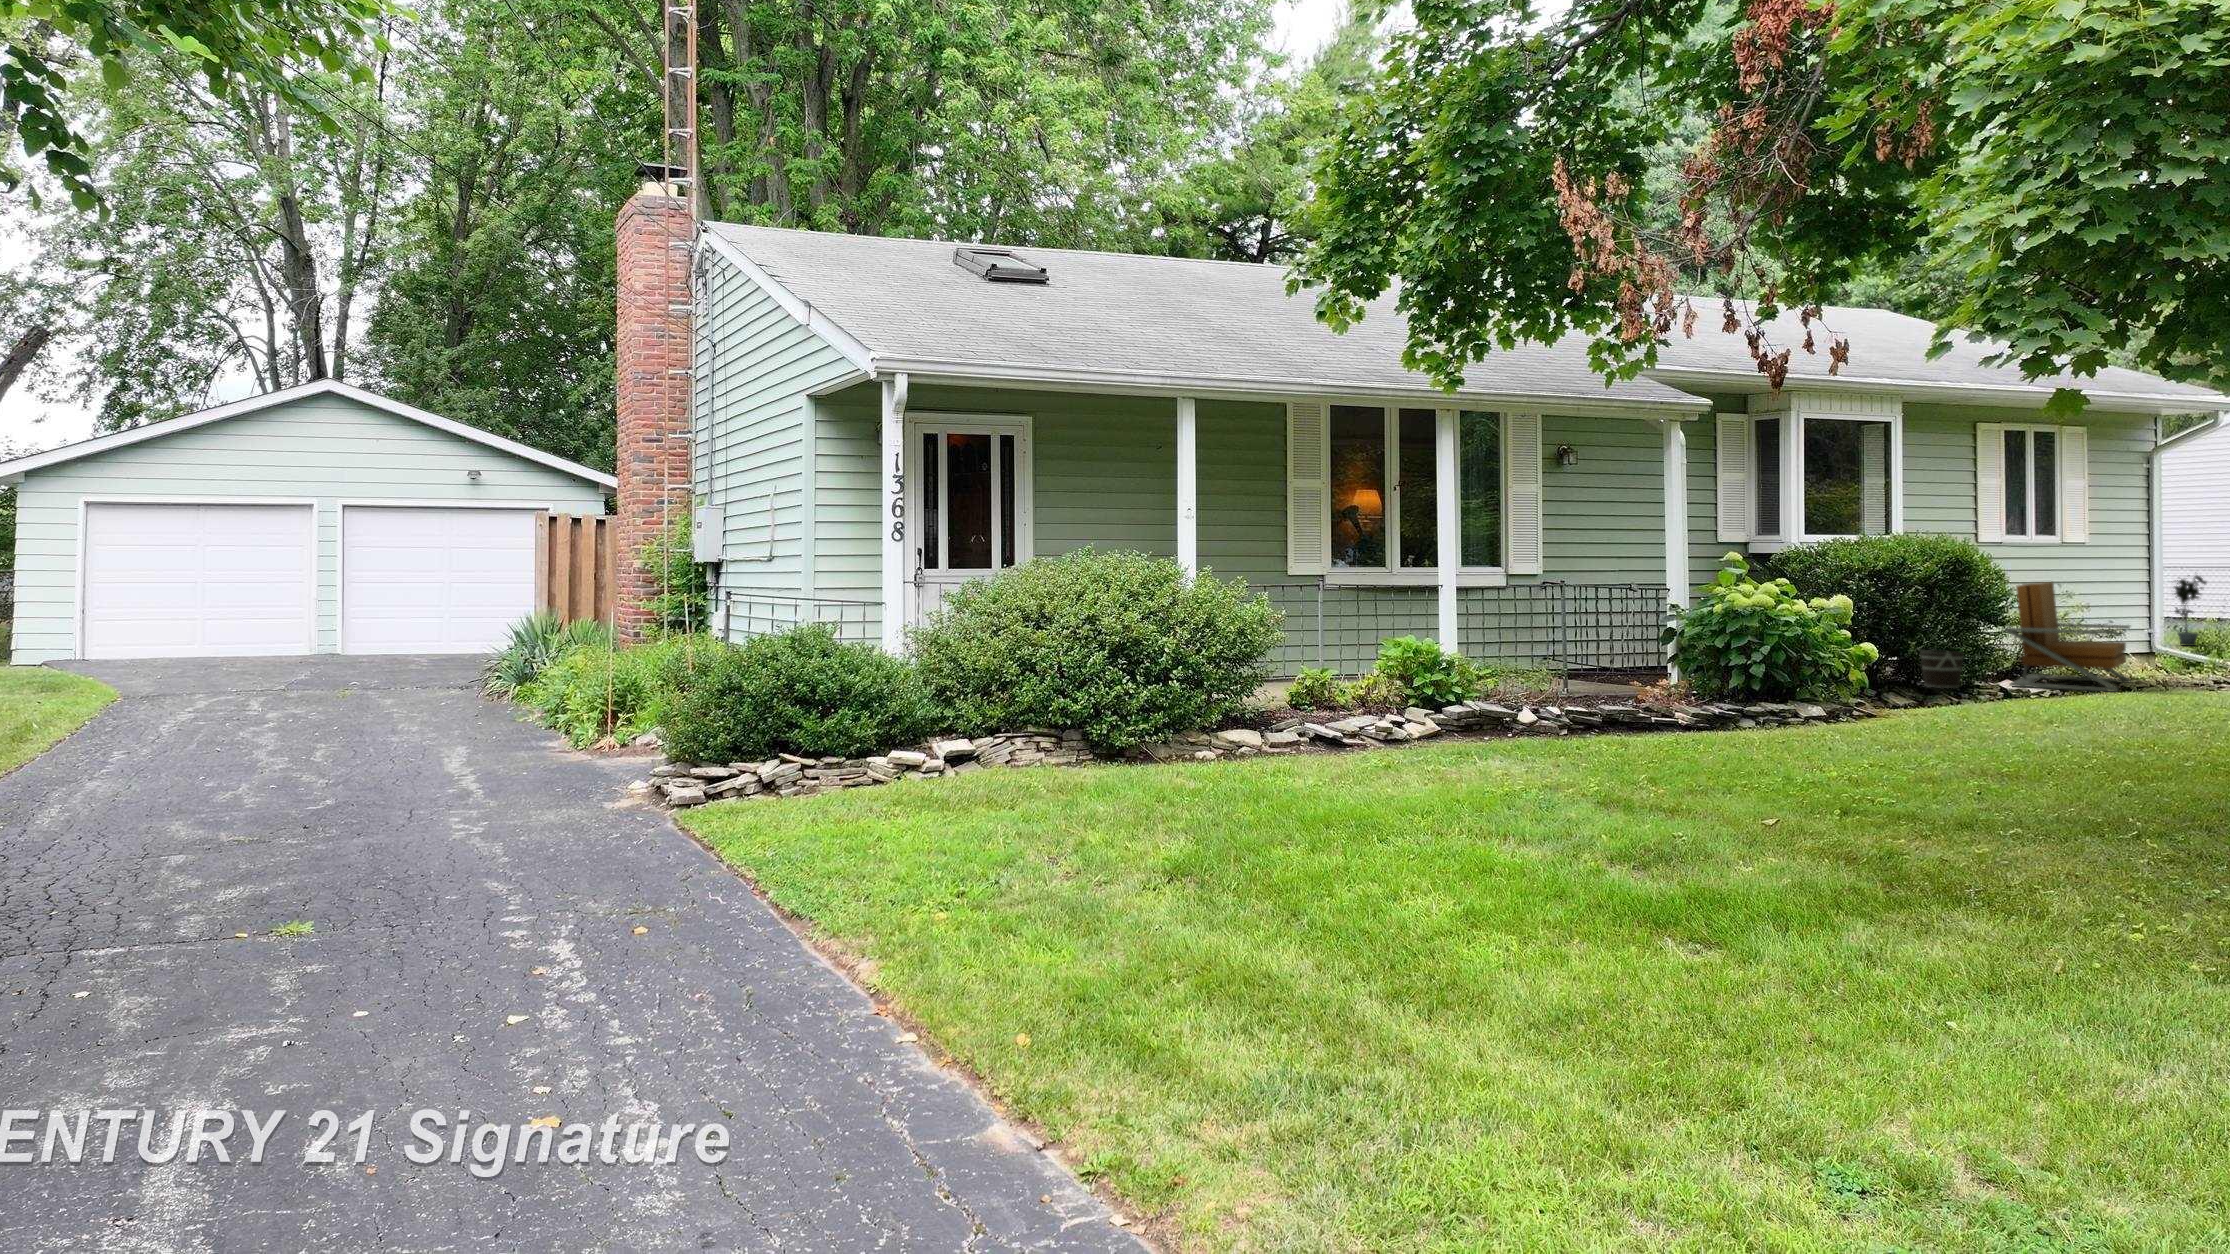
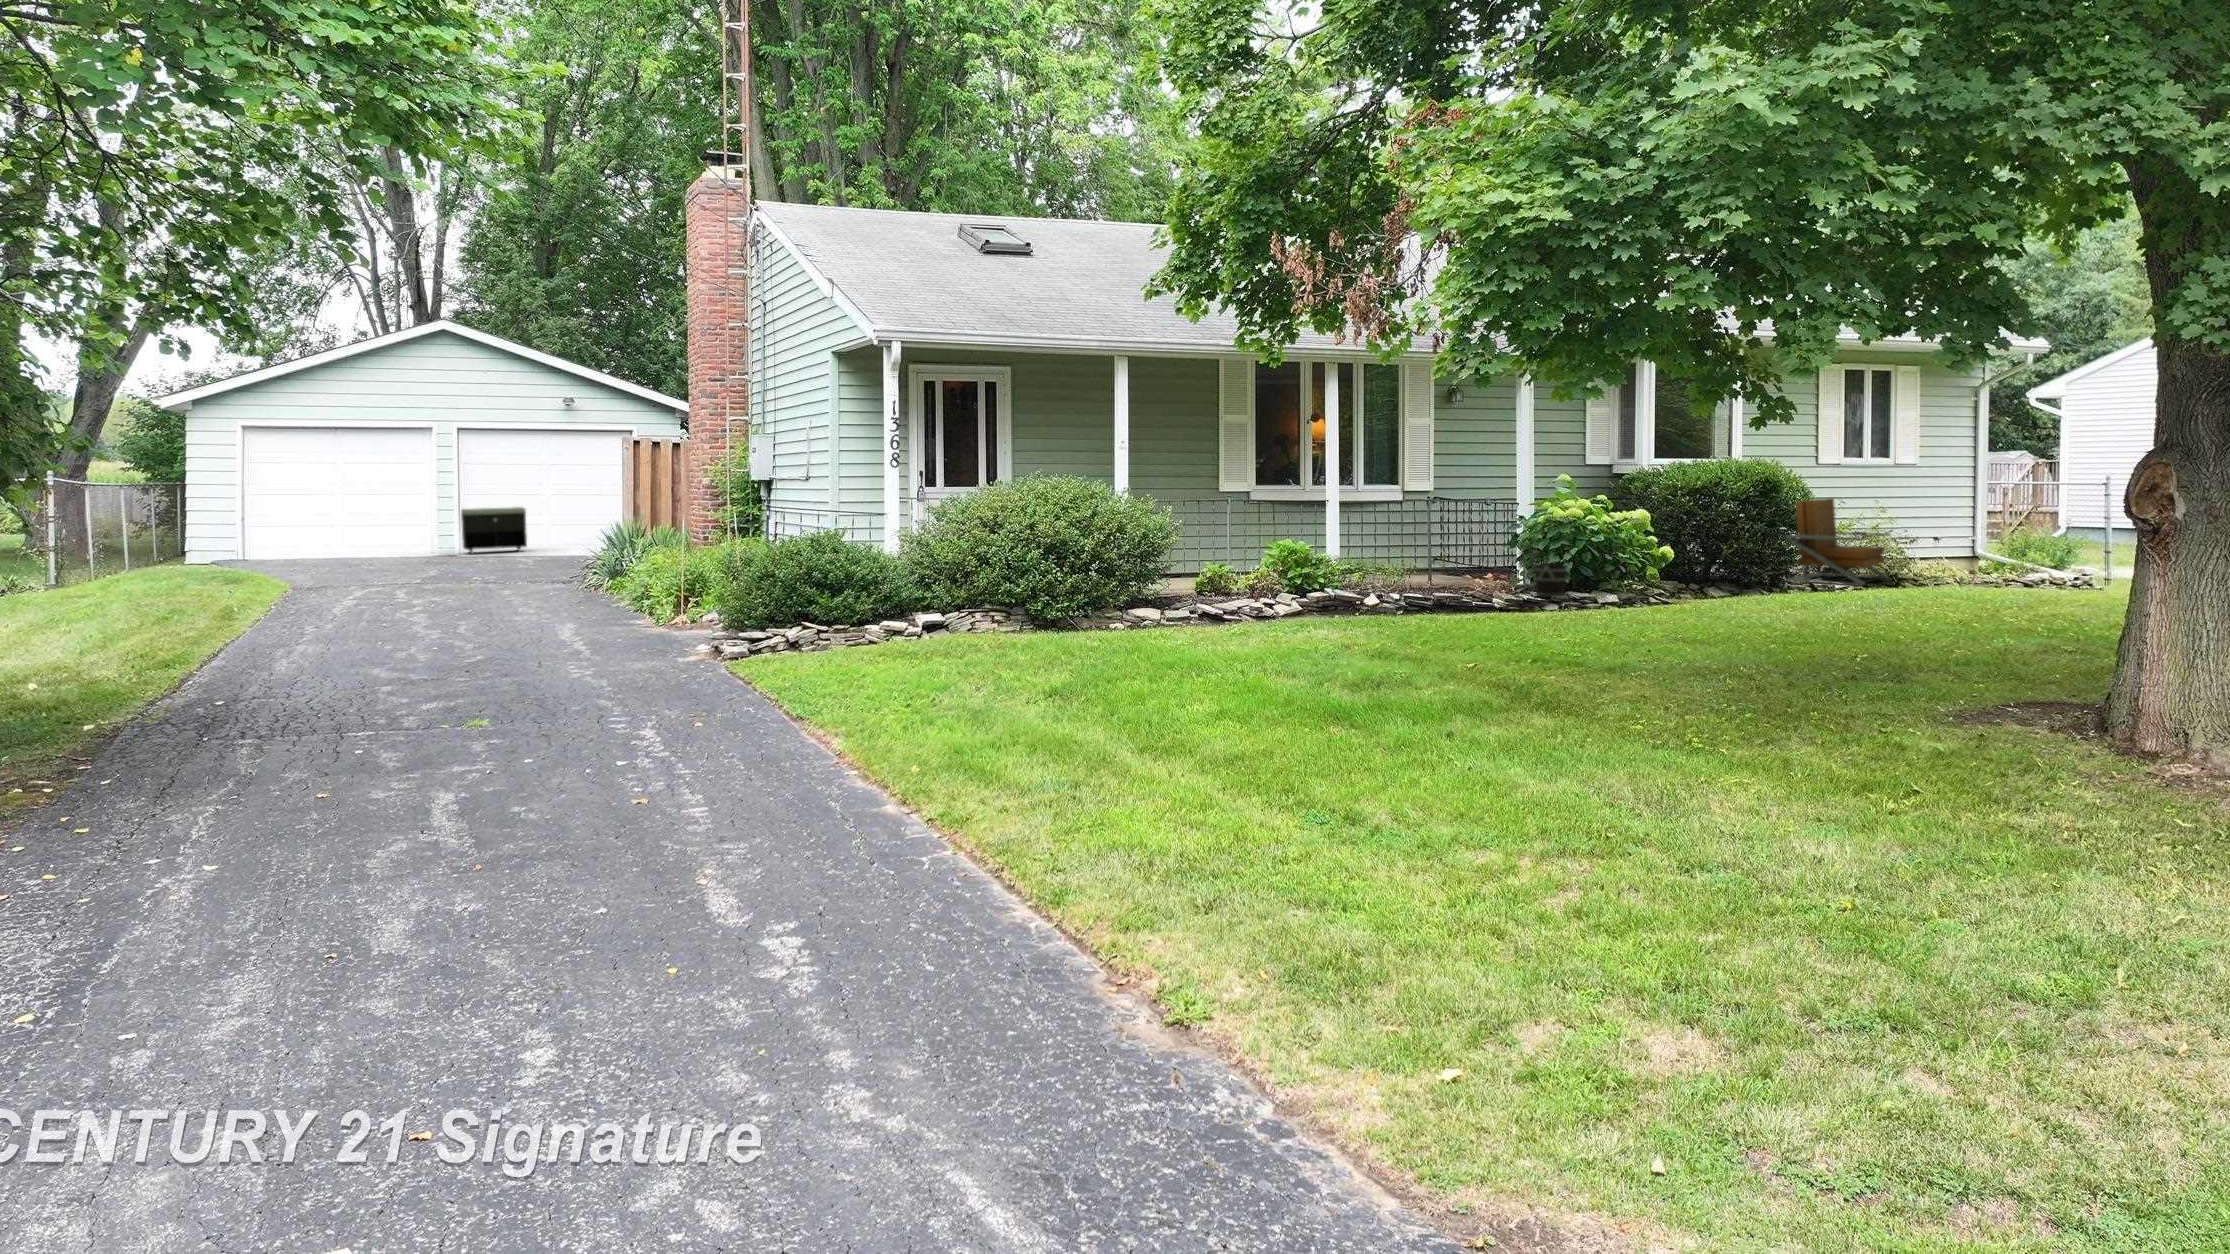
potted plant: present [2174,576,2206,646] -> none [1980,489,2011,551]
storage bench: none [343,601,421,657] -> present [461,507,527,554]
bucket: present [1920,650,1963,688] -> present [1534,563,1567,595]

